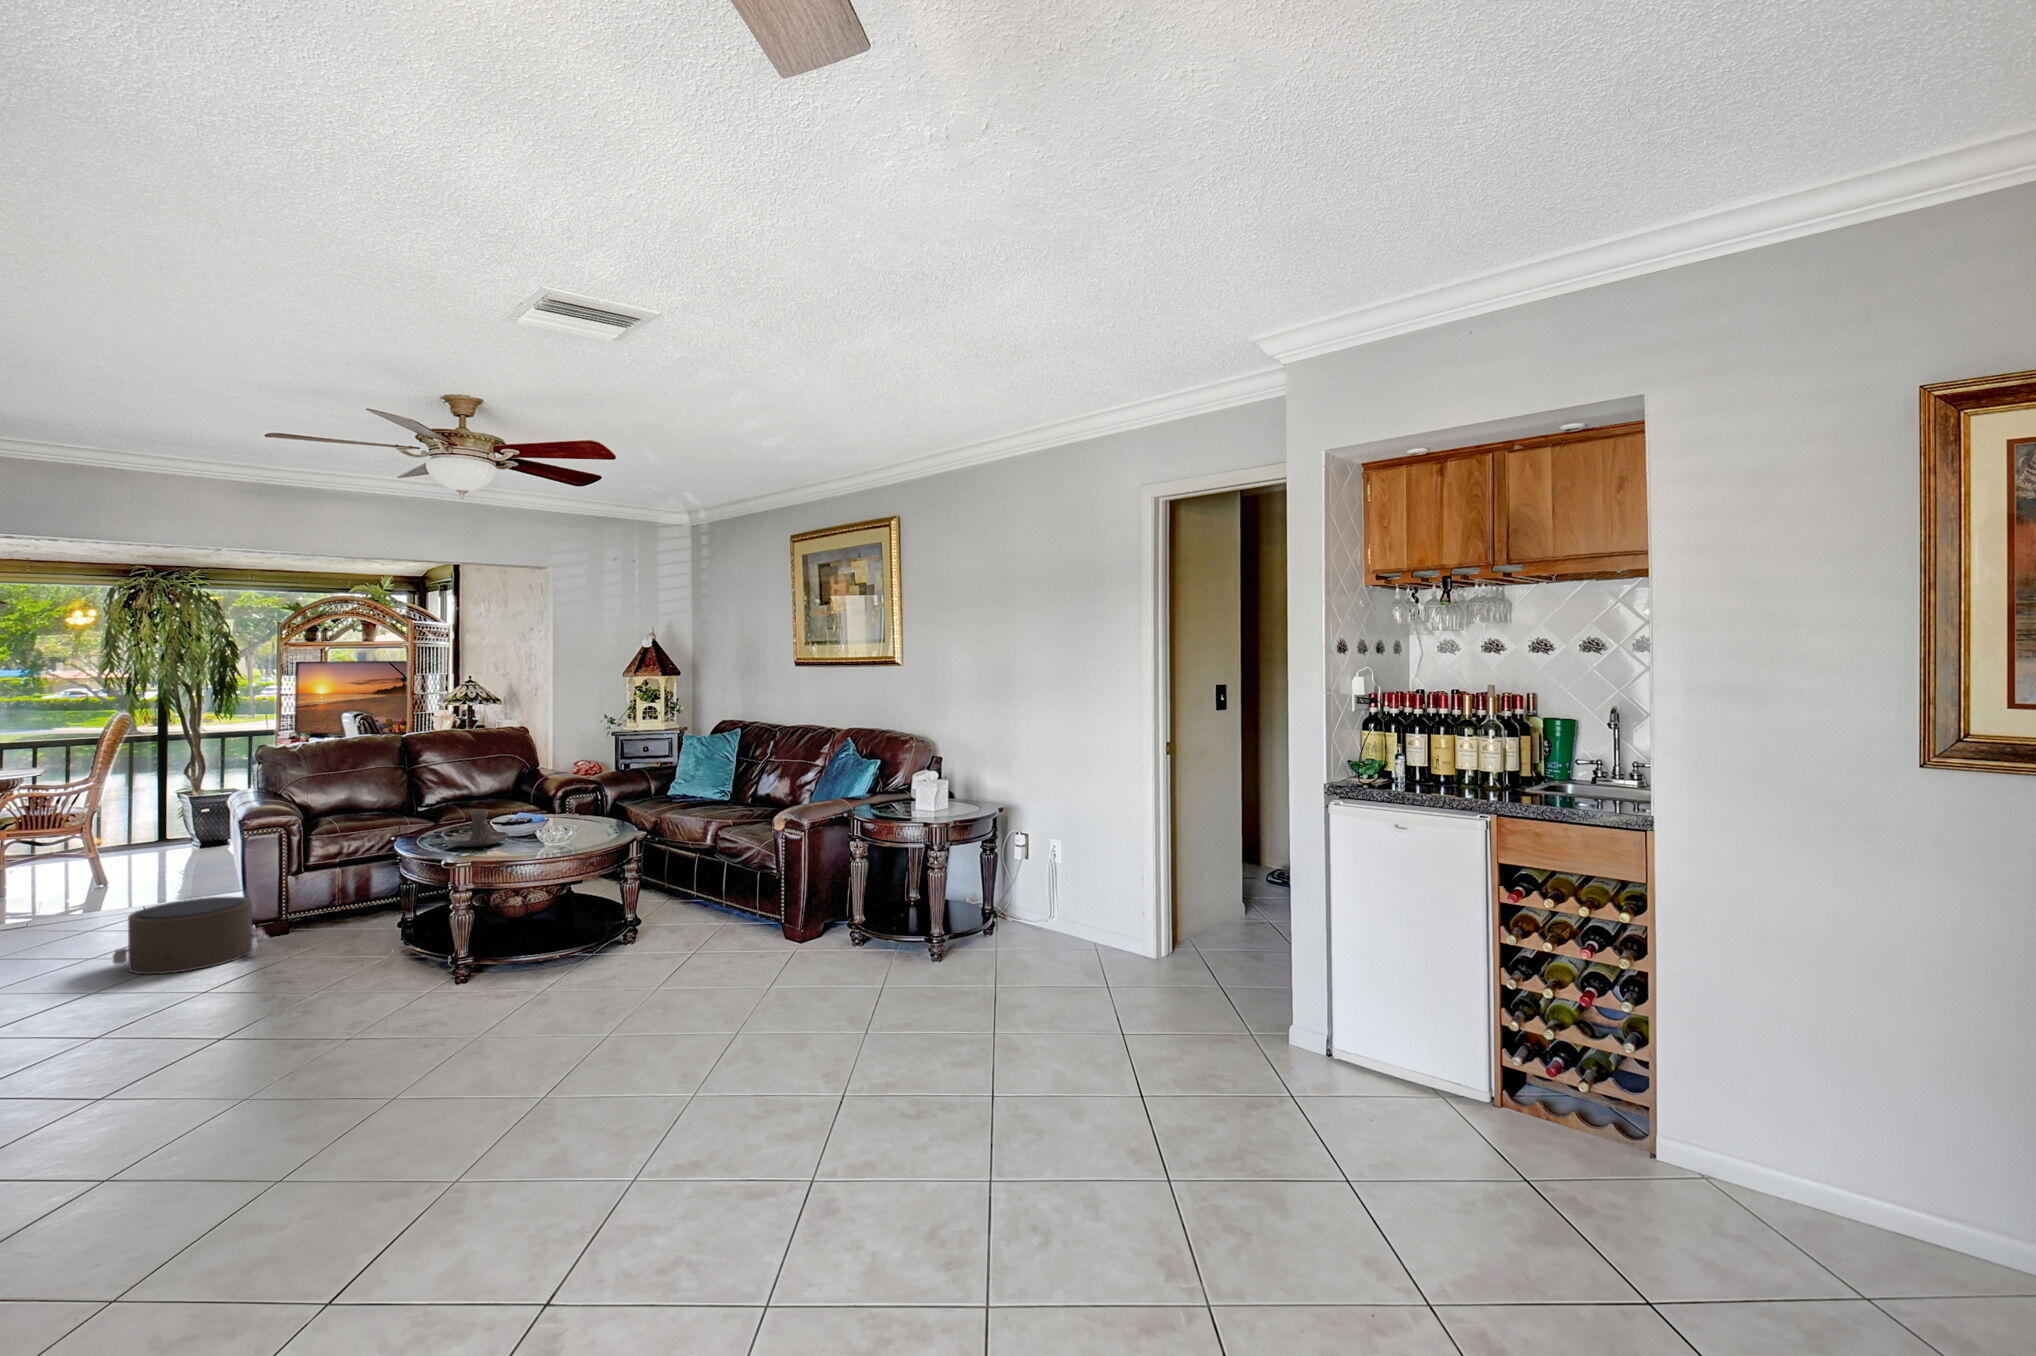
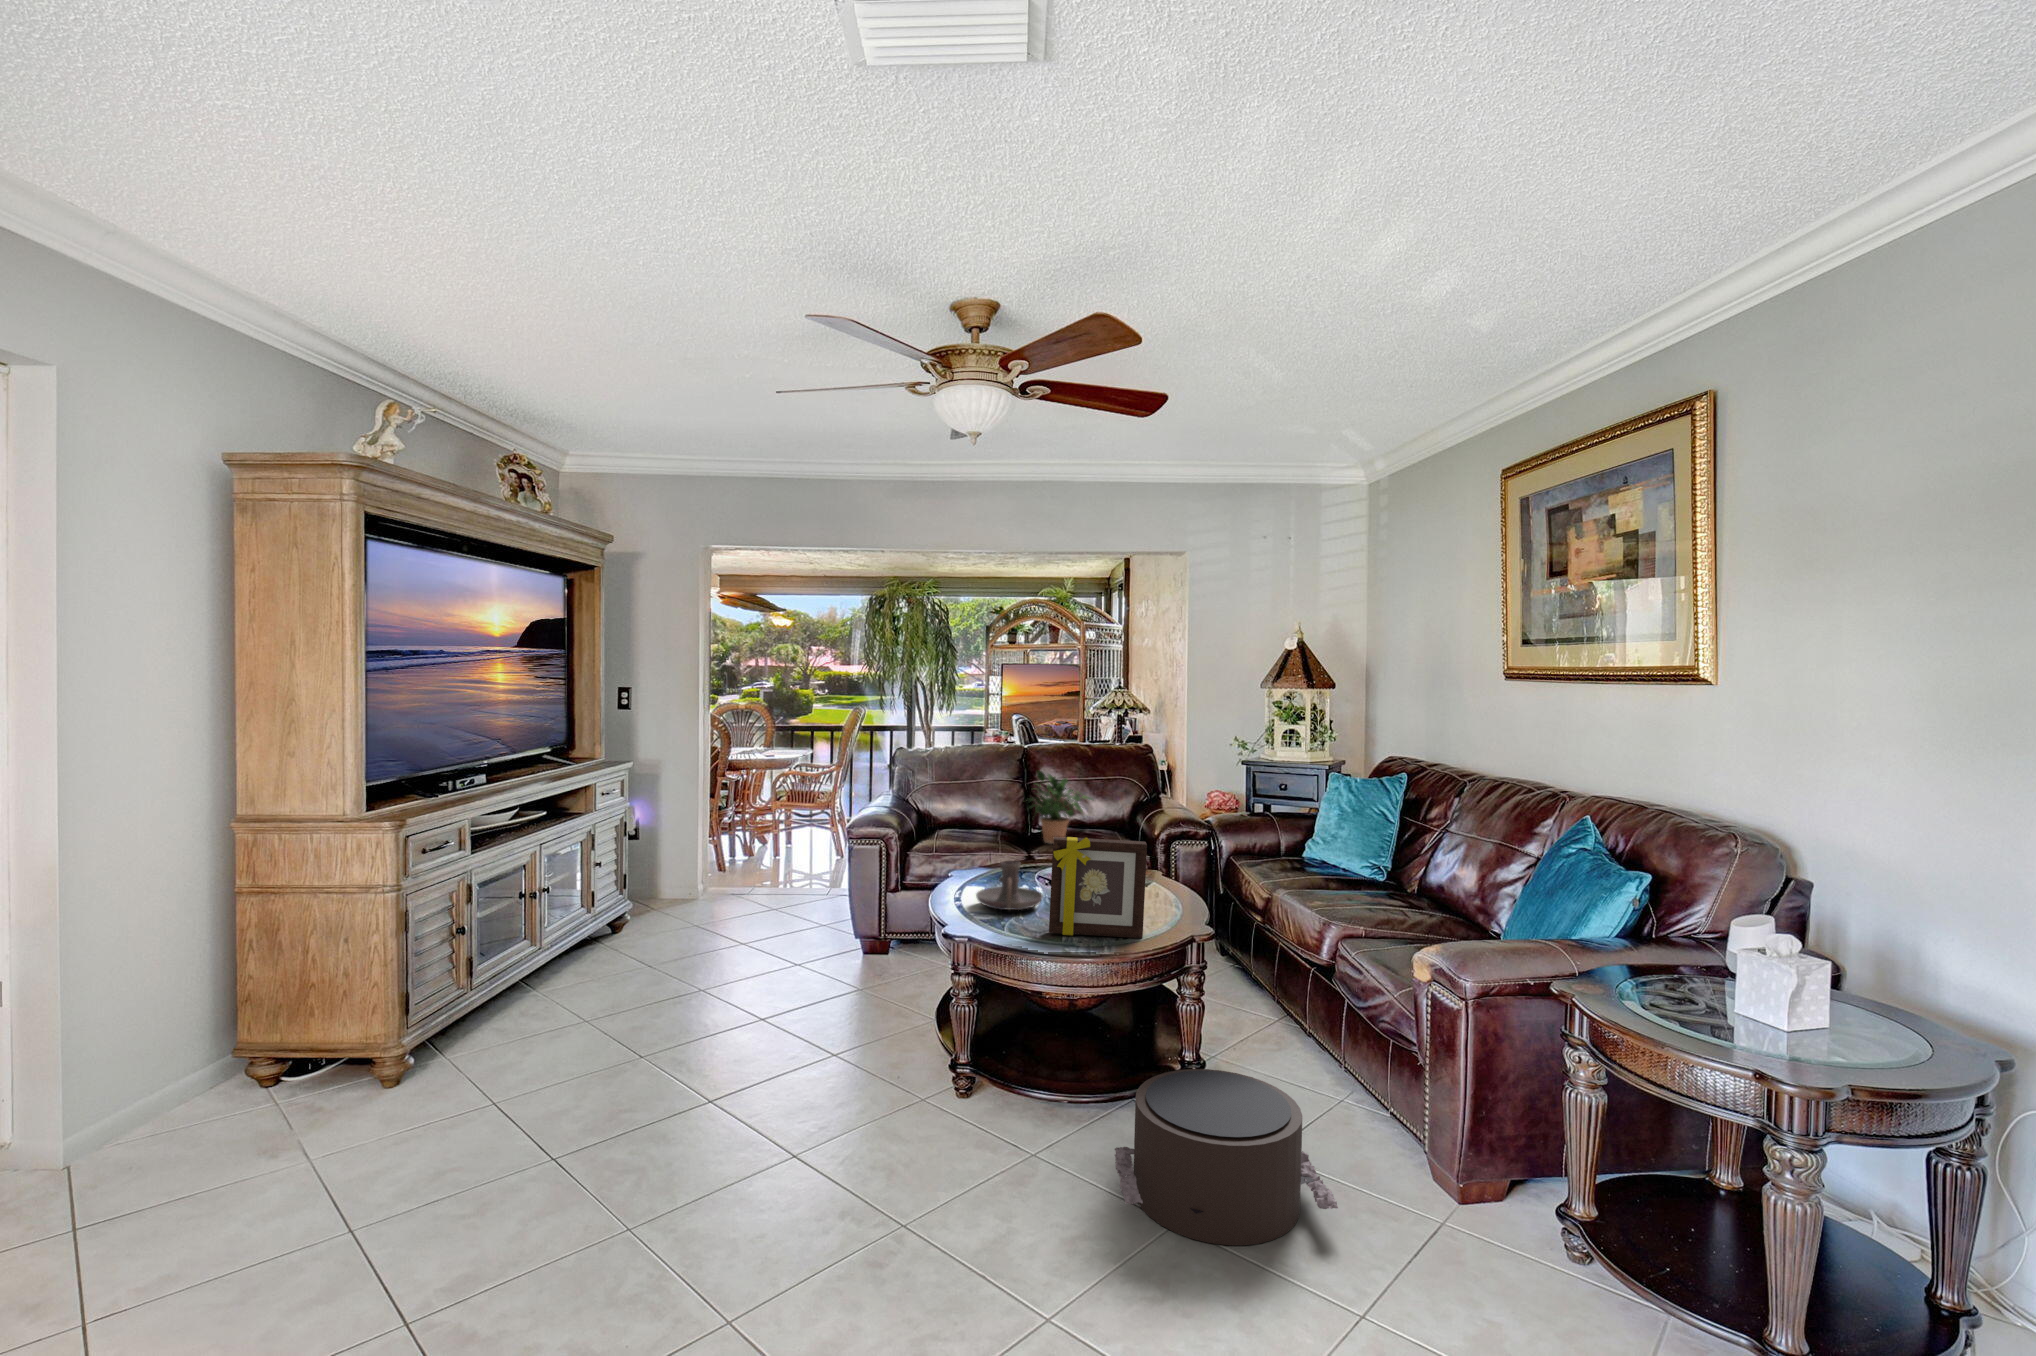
potted plant: none [422,753,494,814] -> present [1026,771,1092,844]
picture frame: none [532,779,604,849] -> present [1049,837,1147,938]
pouf: present [113,897,269,974] -> present [1115,1069,1338,1245]

